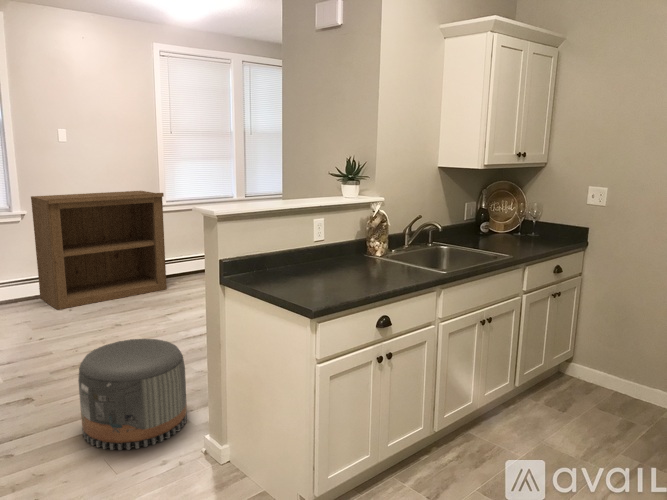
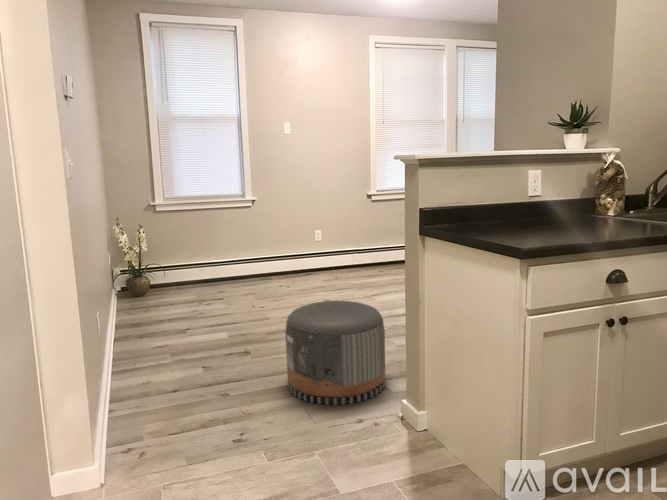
bookshelf: present [31,191,166,310] -> none [261,179,375,285]

